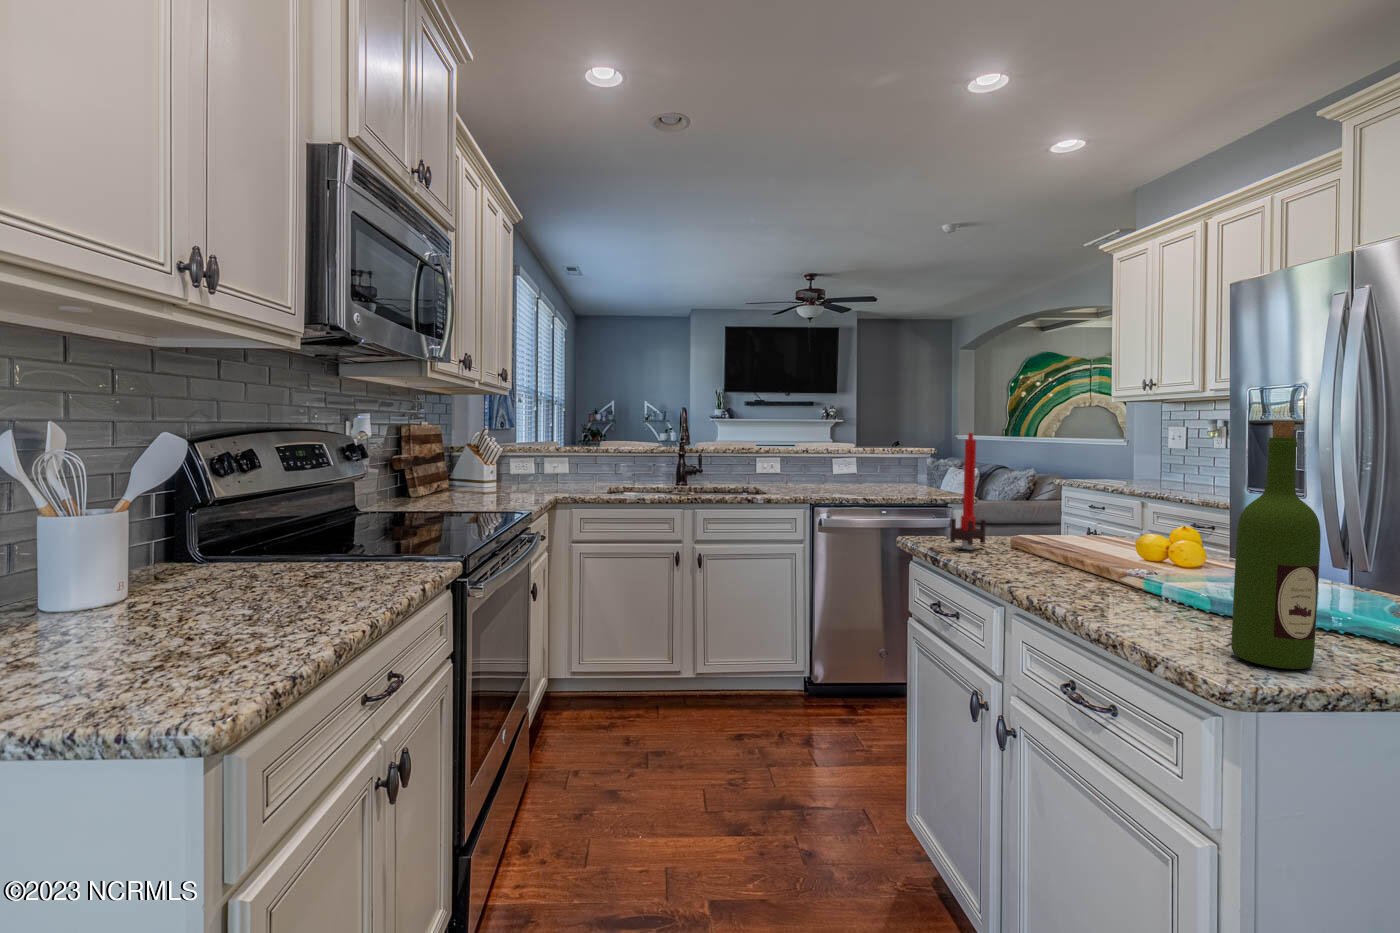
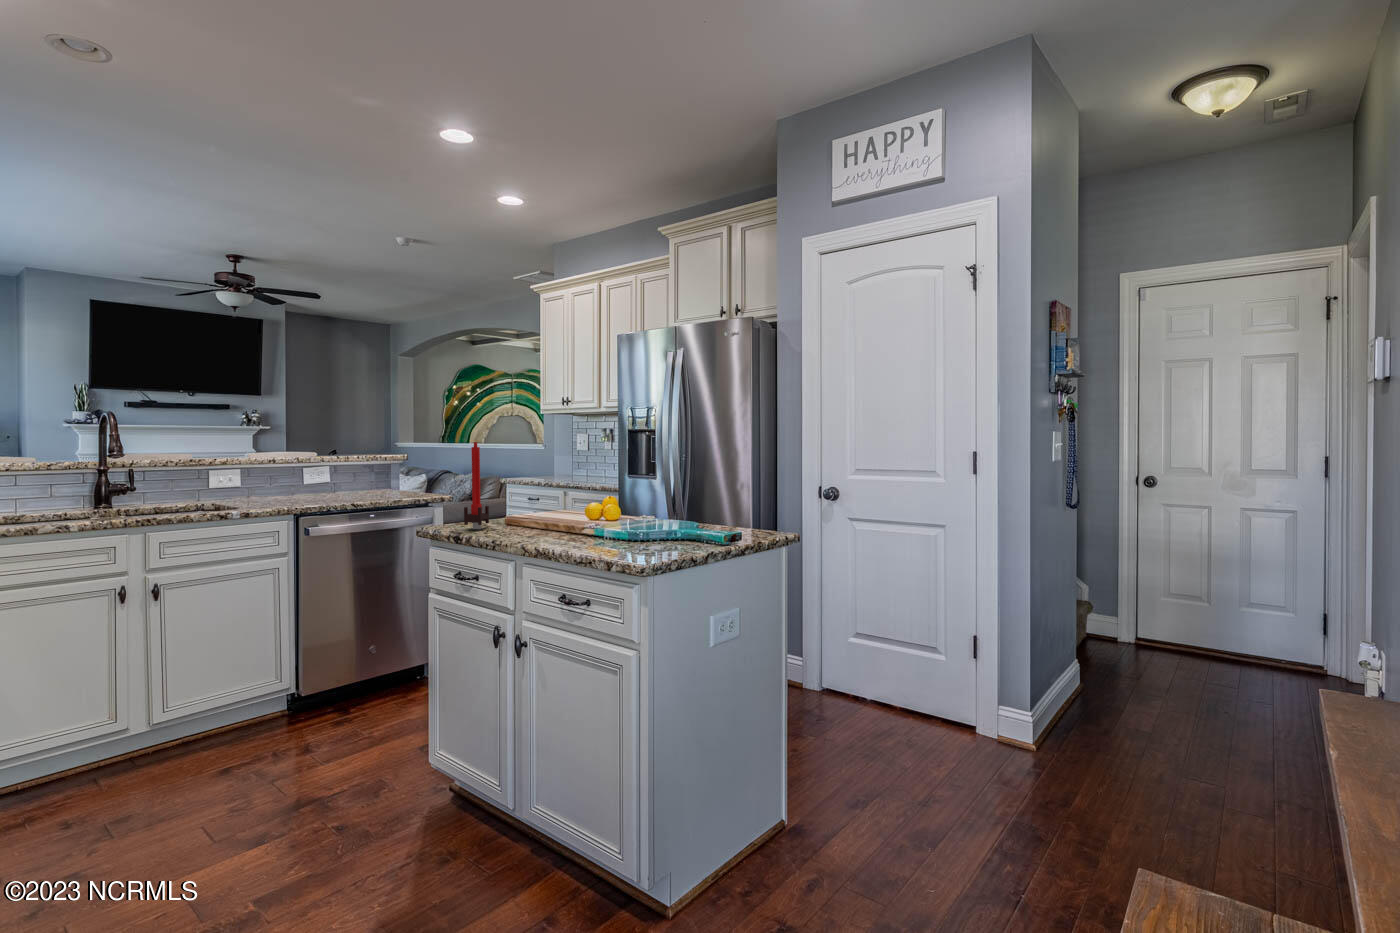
wine bottle: present [1231,422,1321,669] -> none [641,436,672,557]

